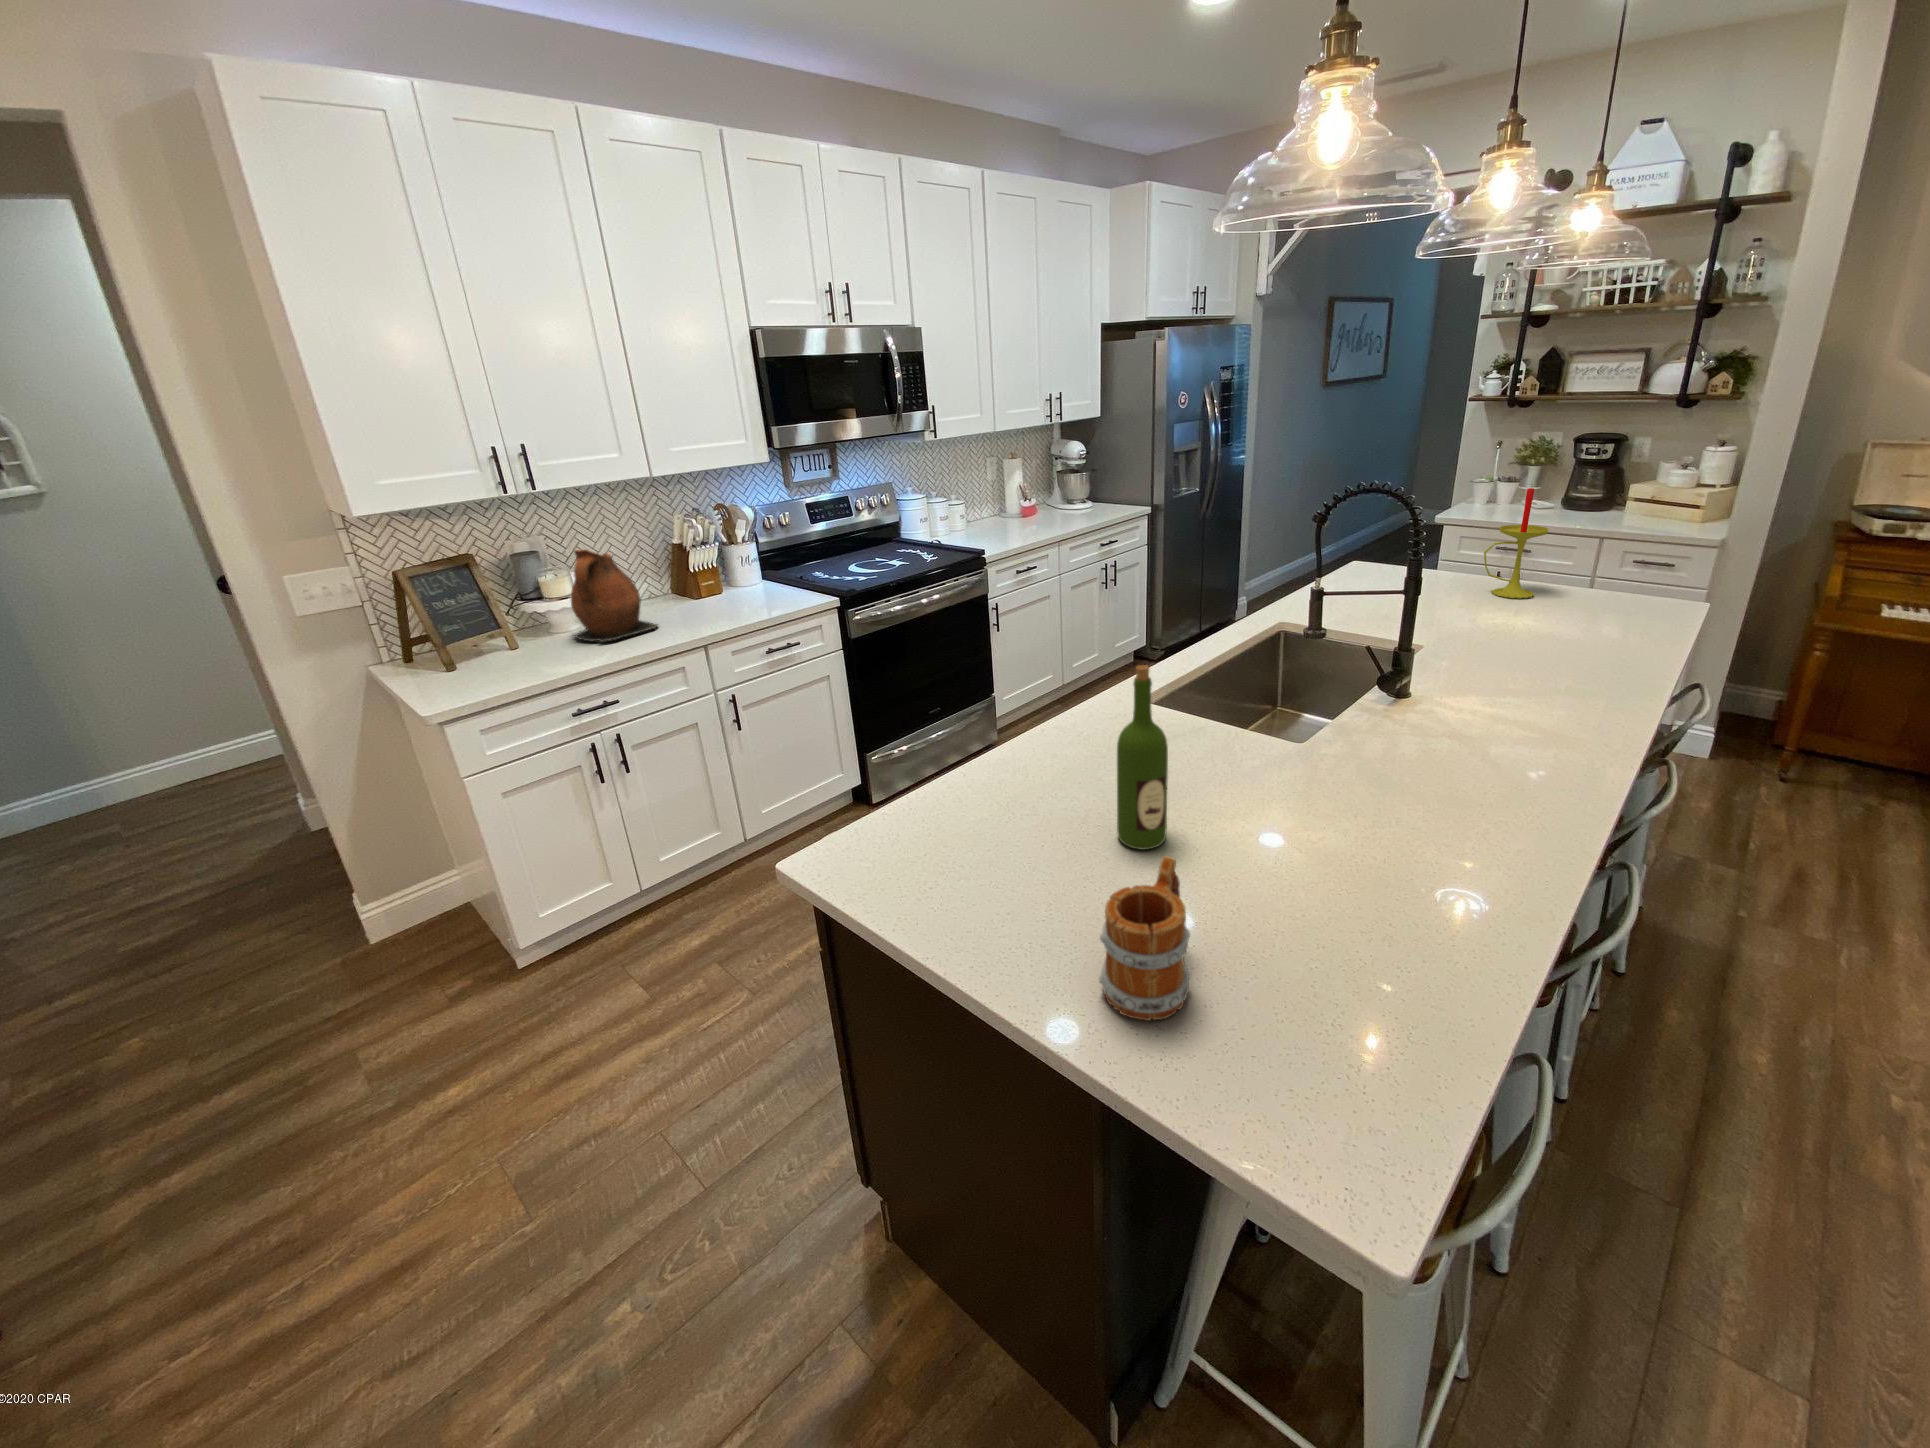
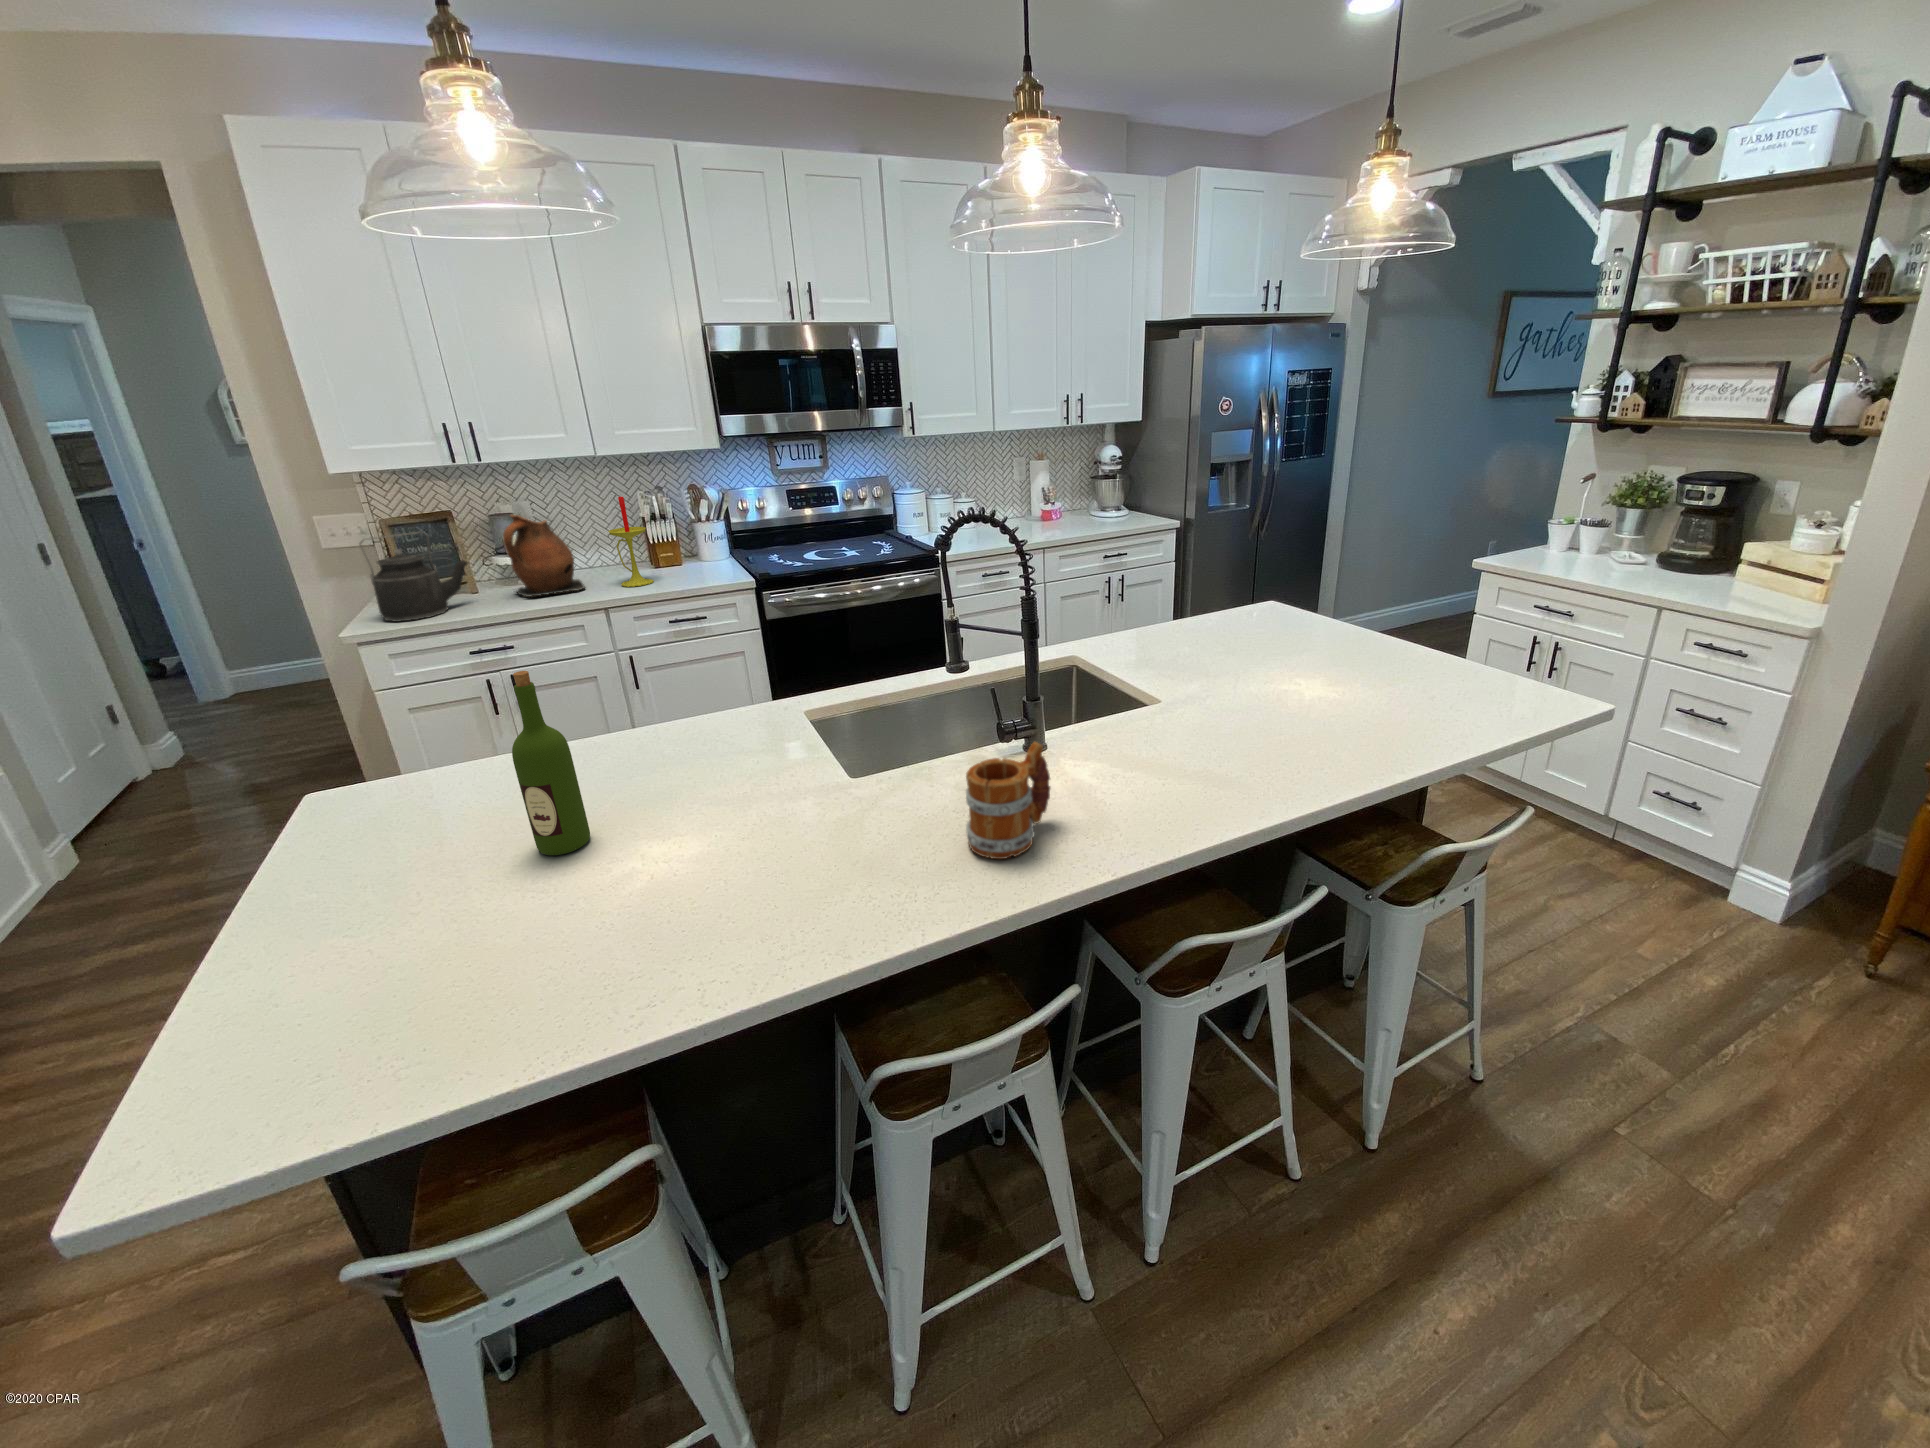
candle: present [1484,488,1549,598] -> present [608,497,654,587]
kettle: none [422,578,534,689] -> present [360,531,468,622]
mug: present [1099,856,1191,1021] -> present [966,742,1050,859]

